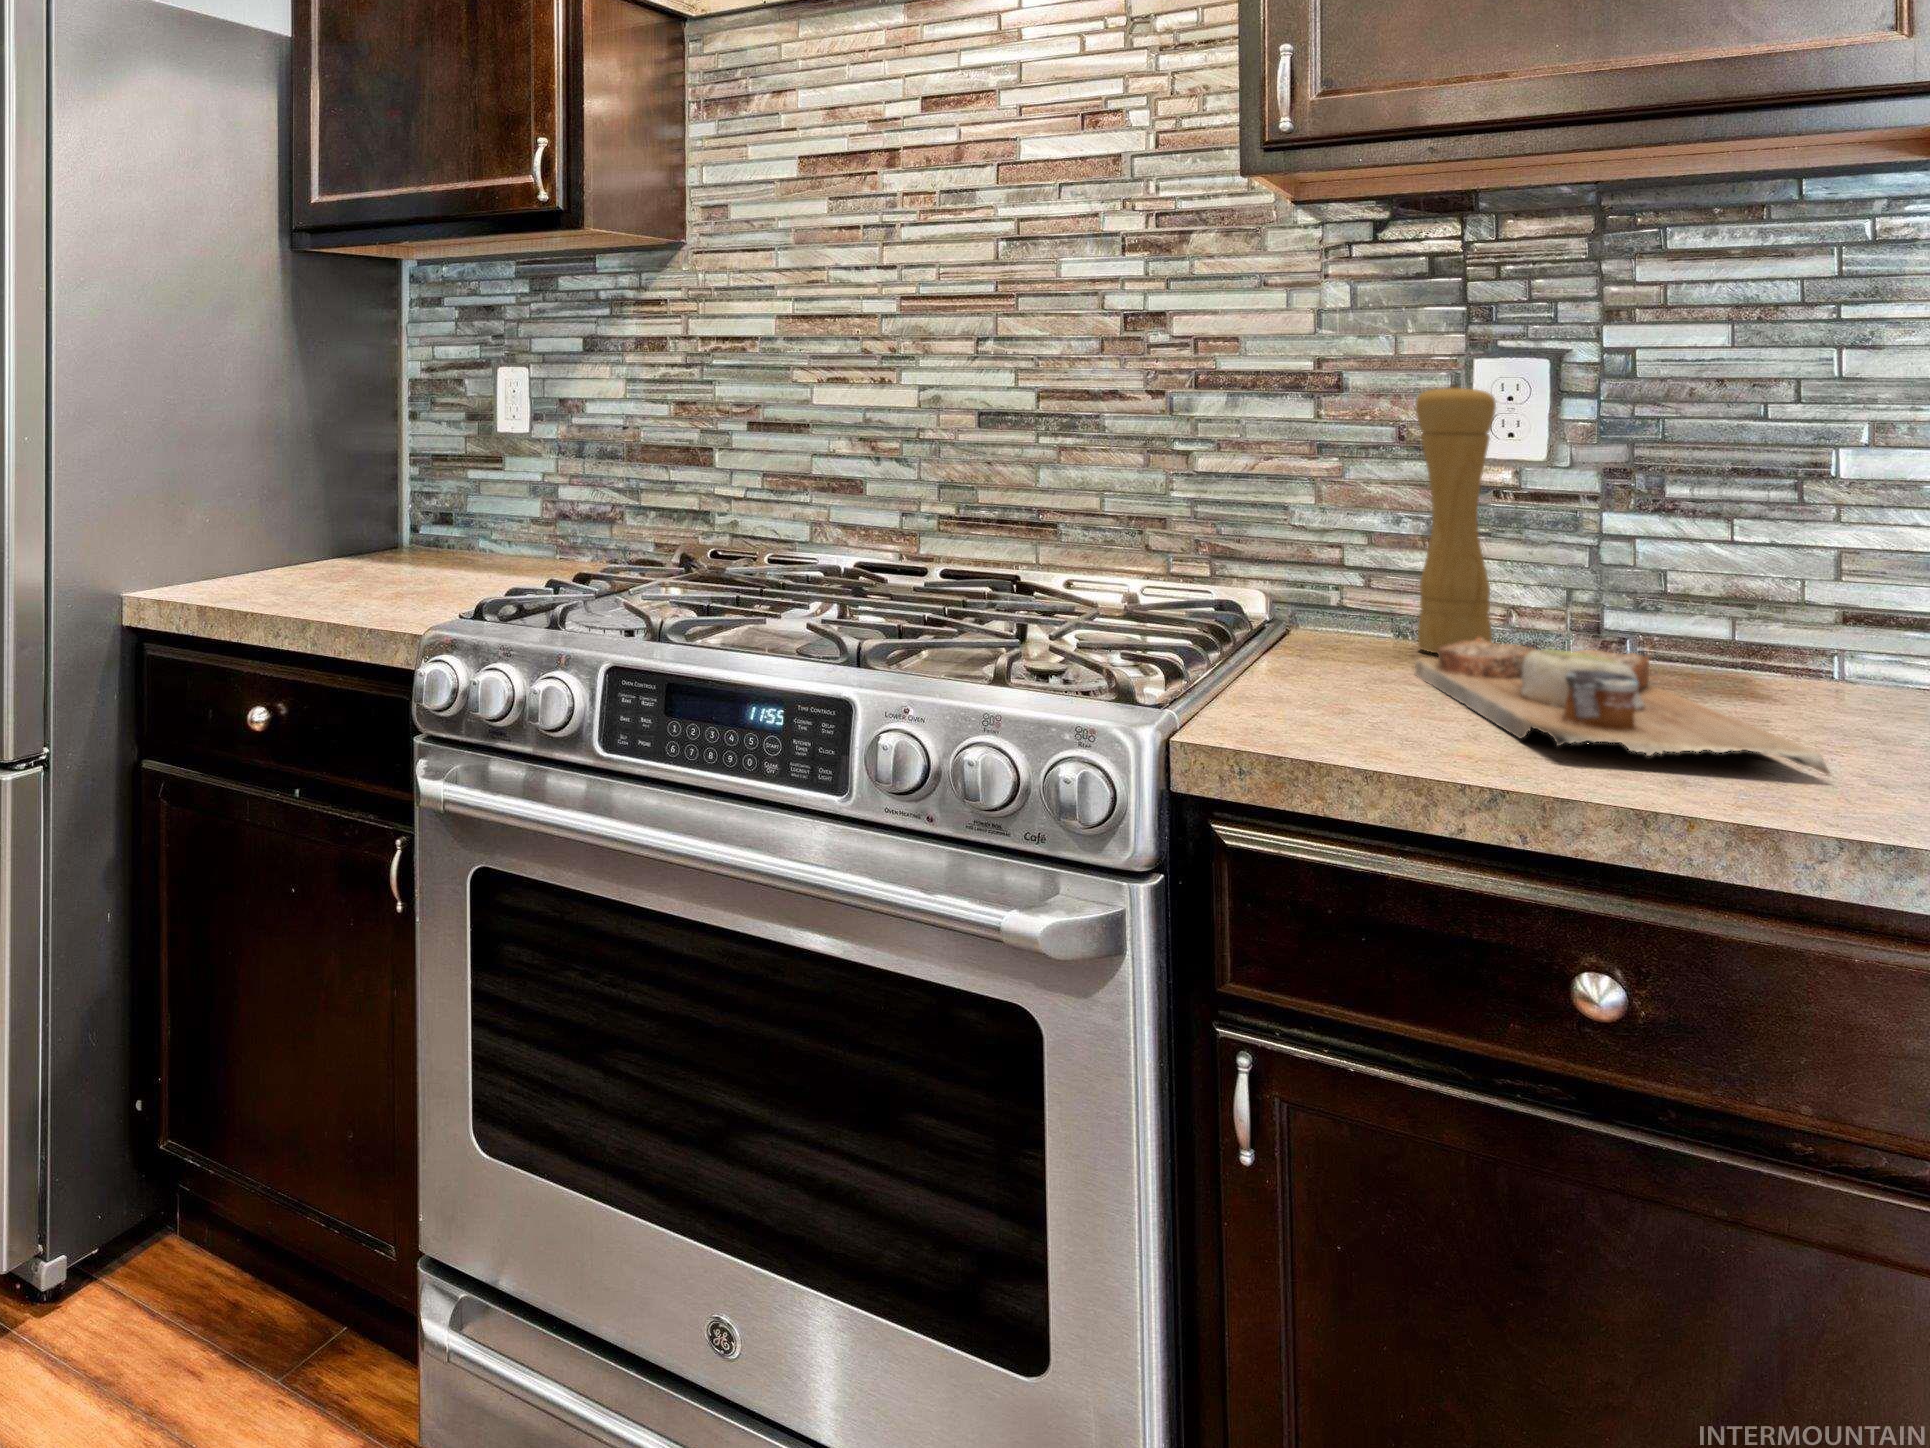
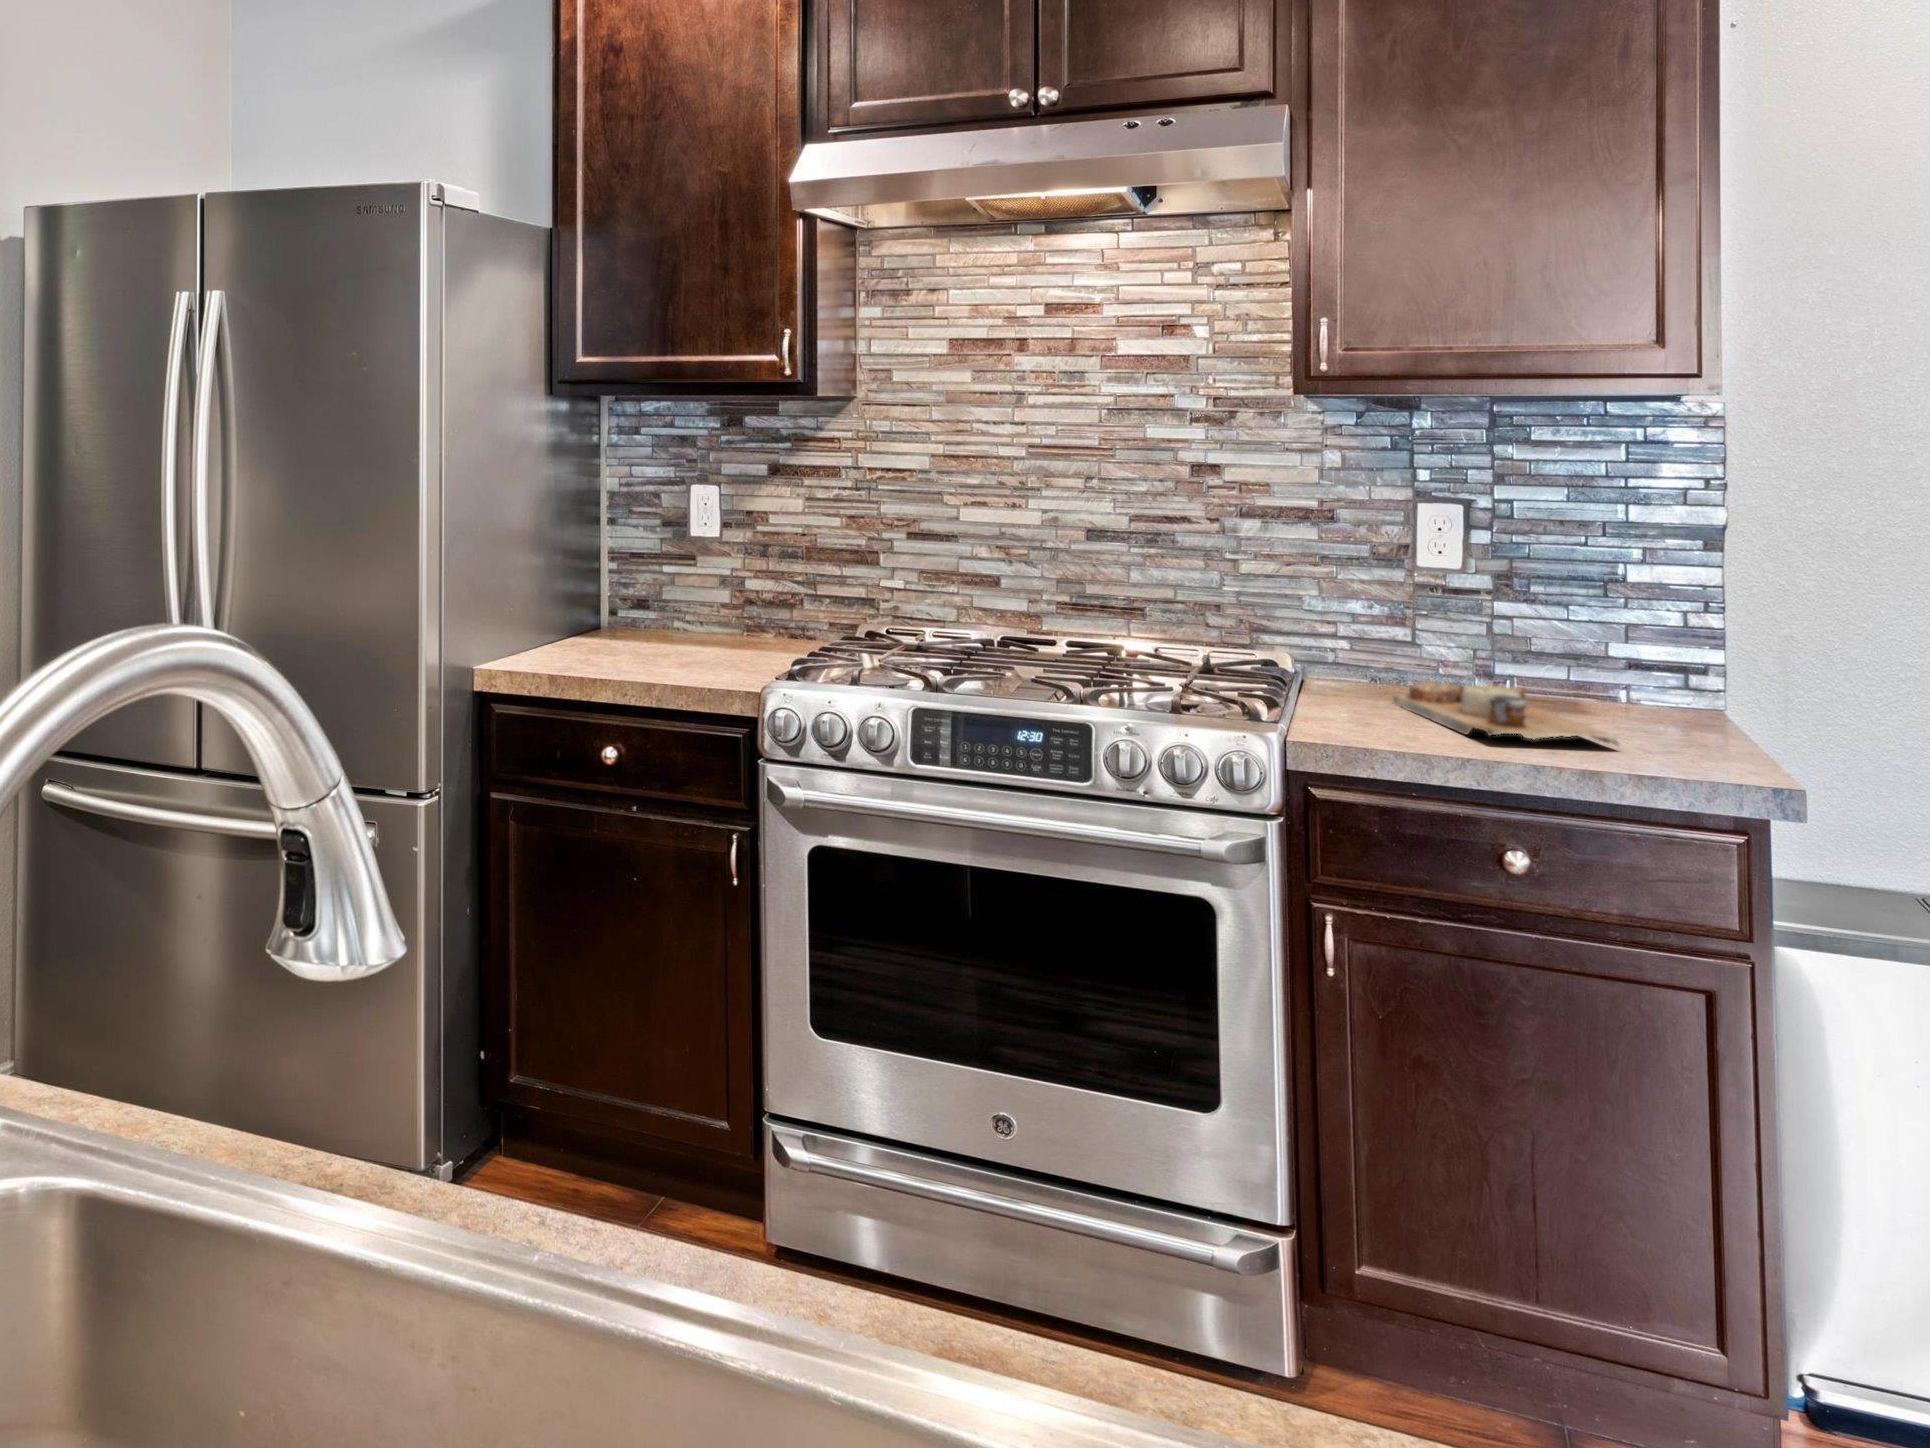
pepper mill: present [1415,384,1496,653] -> none [1386,521,1435,692]

